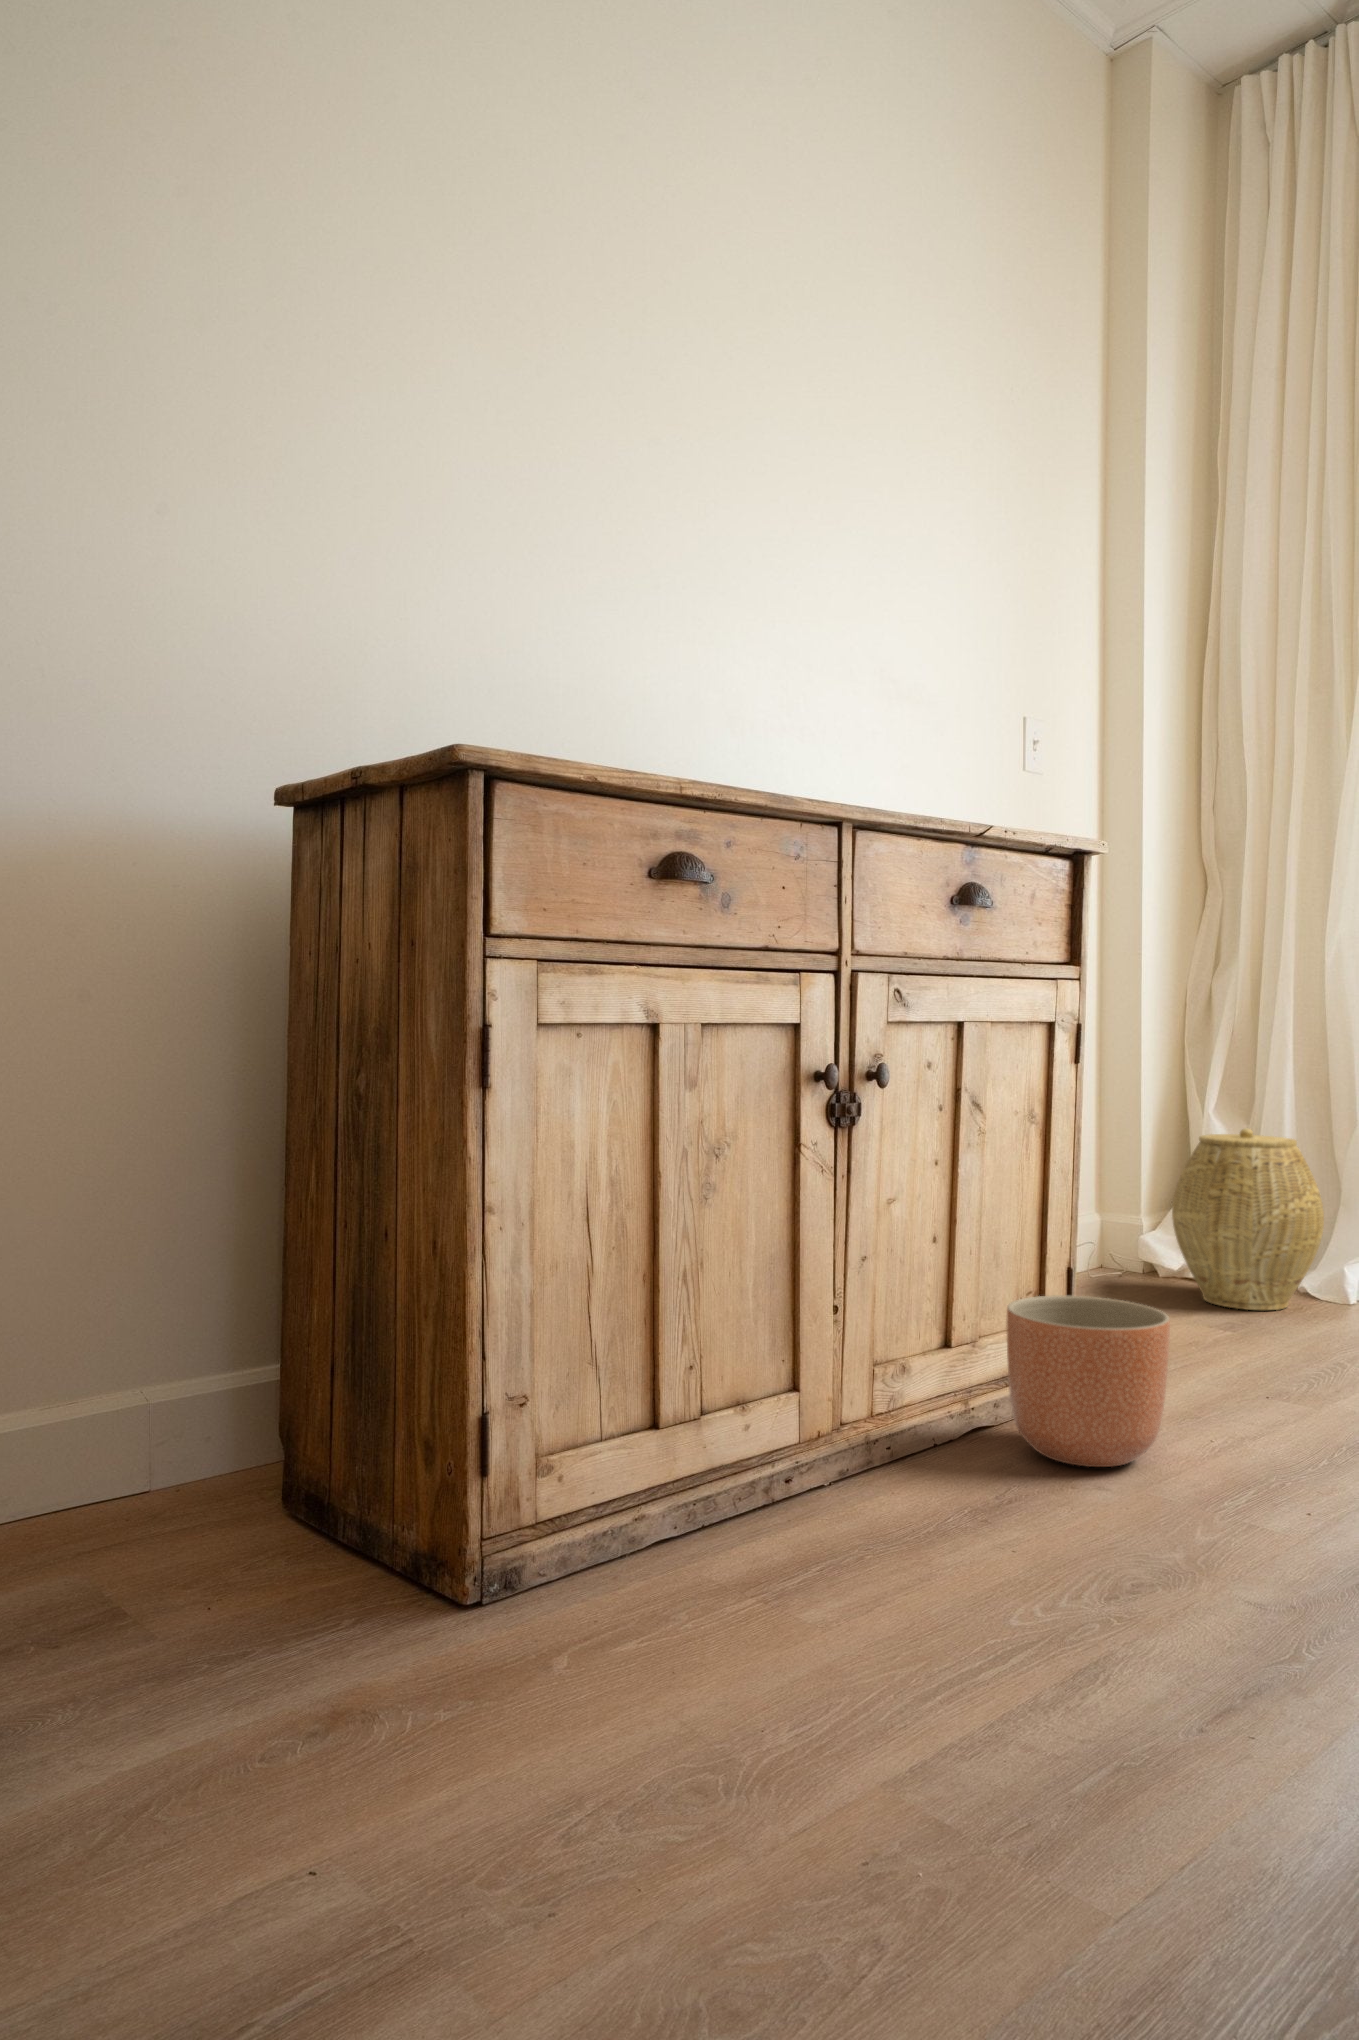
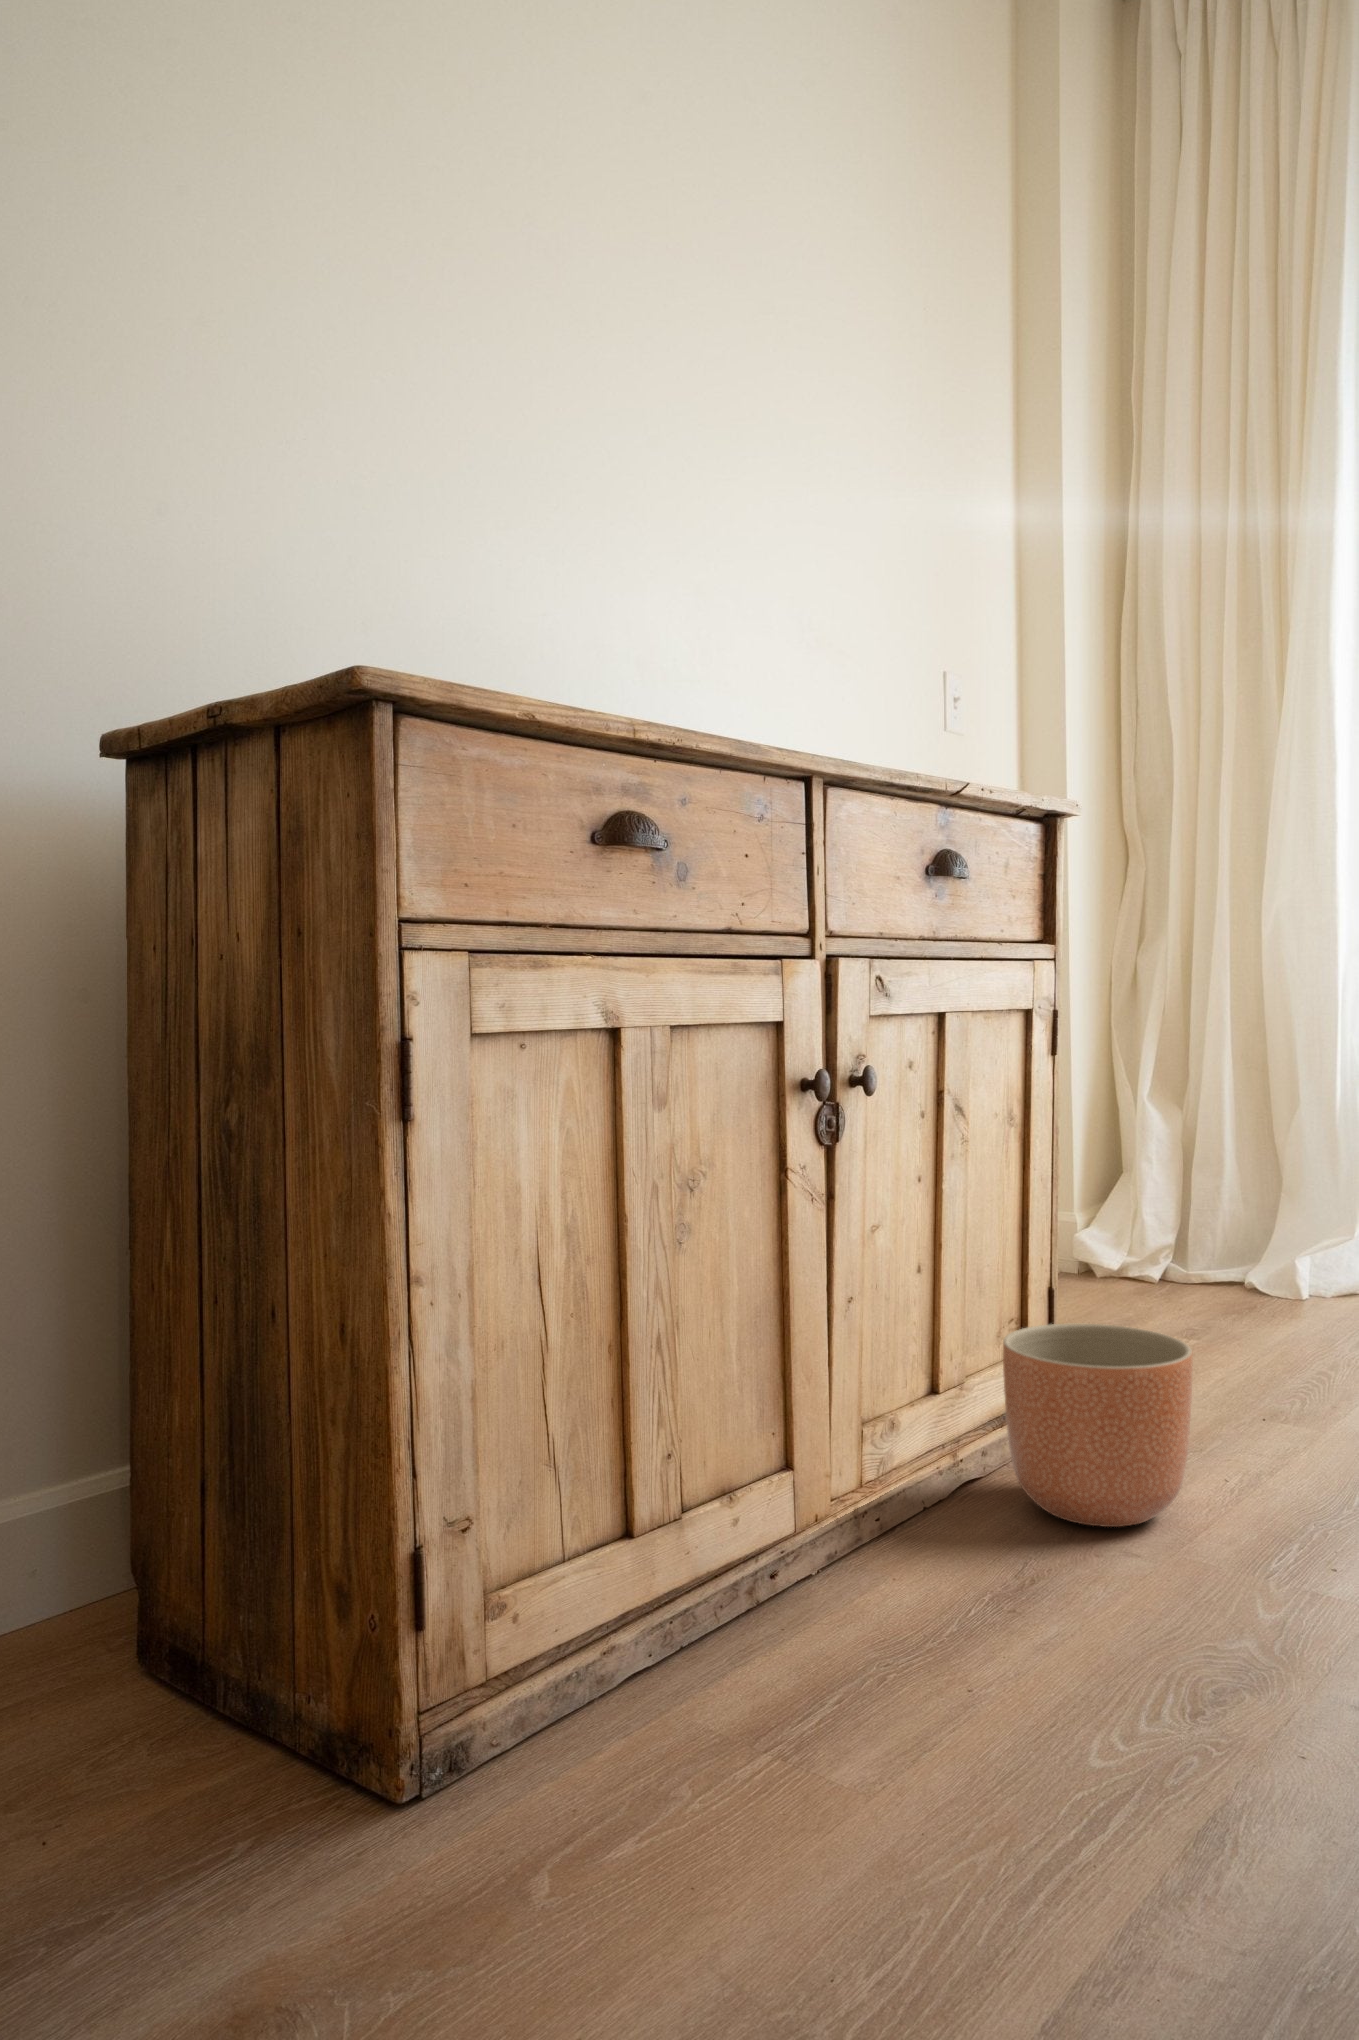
woven basket: present [1172,1128,1324,1310] -> none [1116,1115,1277,1312]

